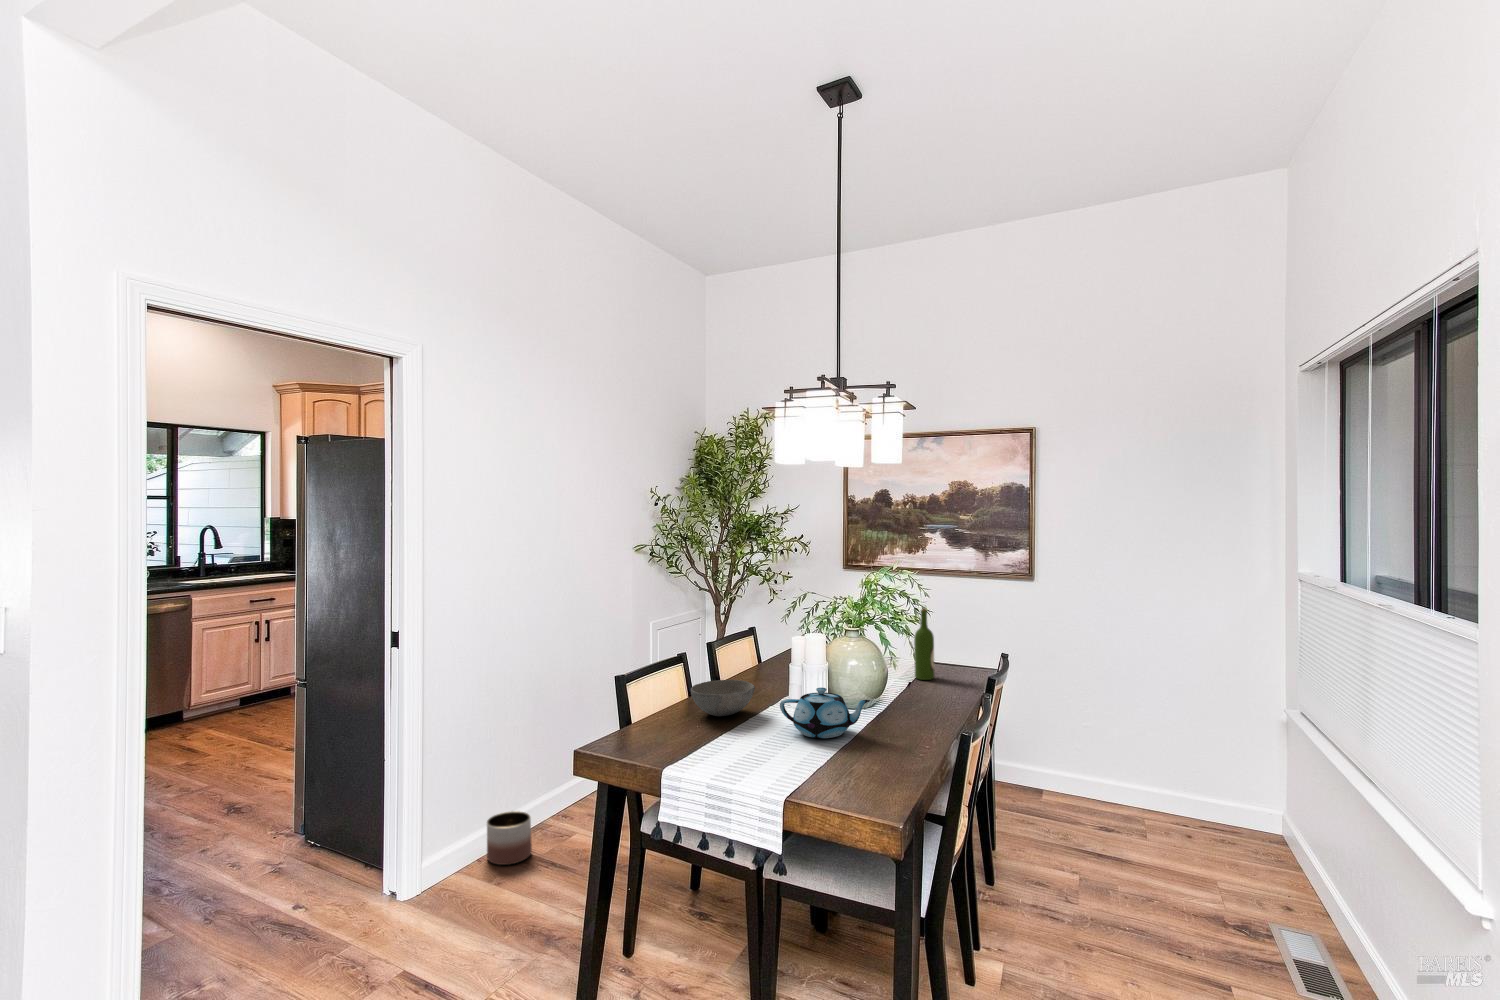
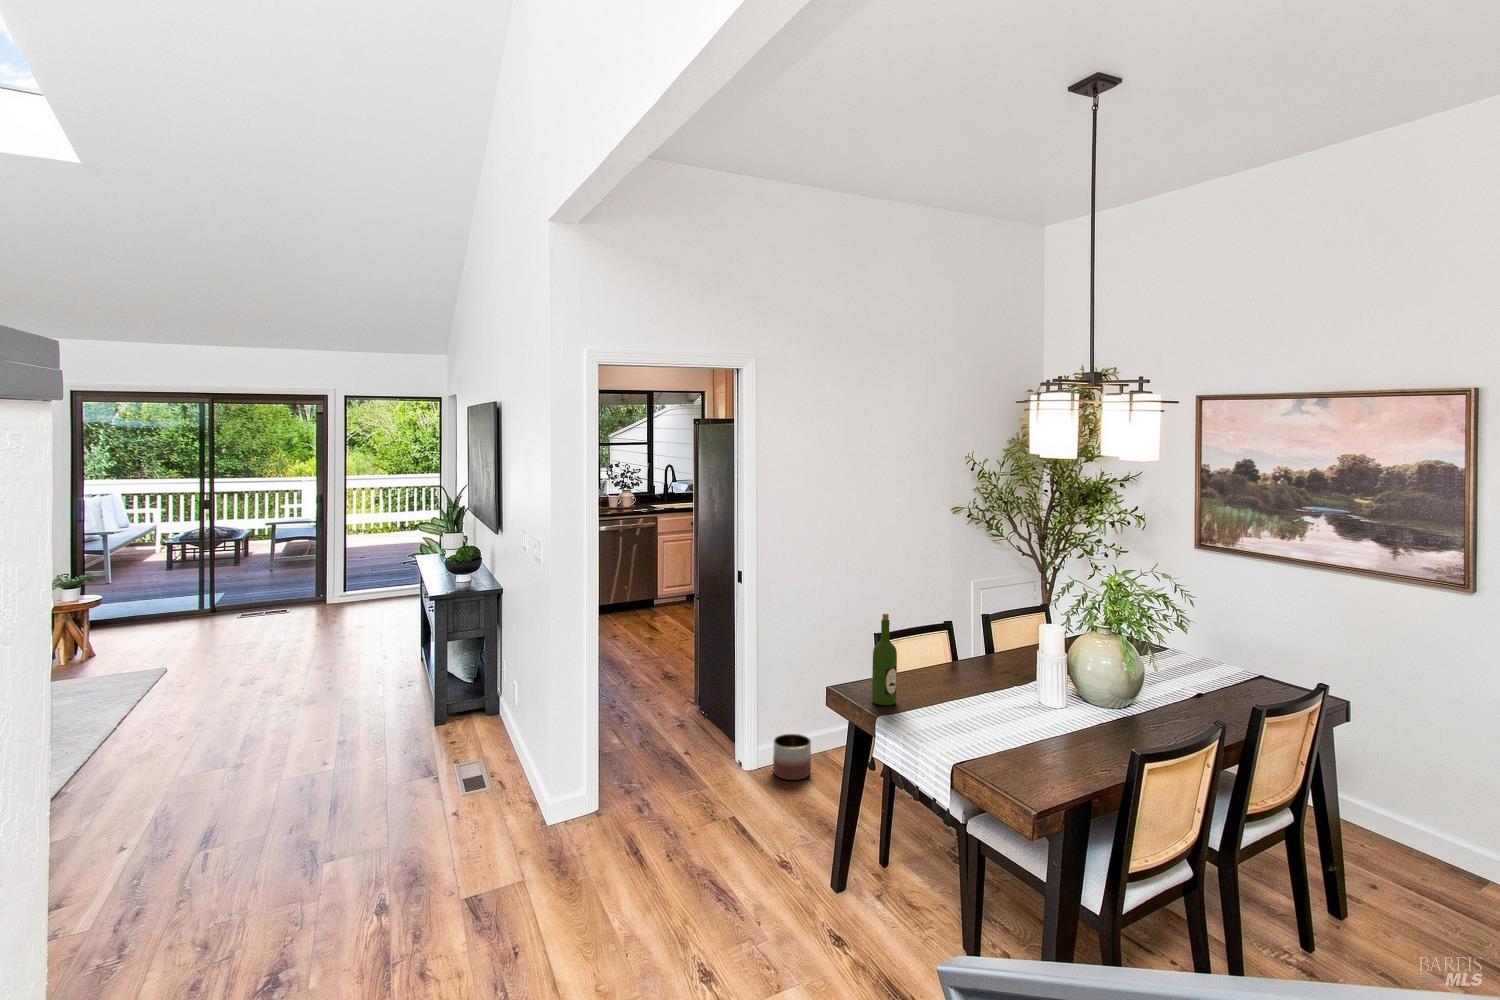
wine bottle: present [914,609,934,680] -> present [872,614,897,706]
bowl: present [691,680,755,716] -> none [920,654,988,692]
teapot: present [780,688,870,738] -> none [994,684,1091,741]

